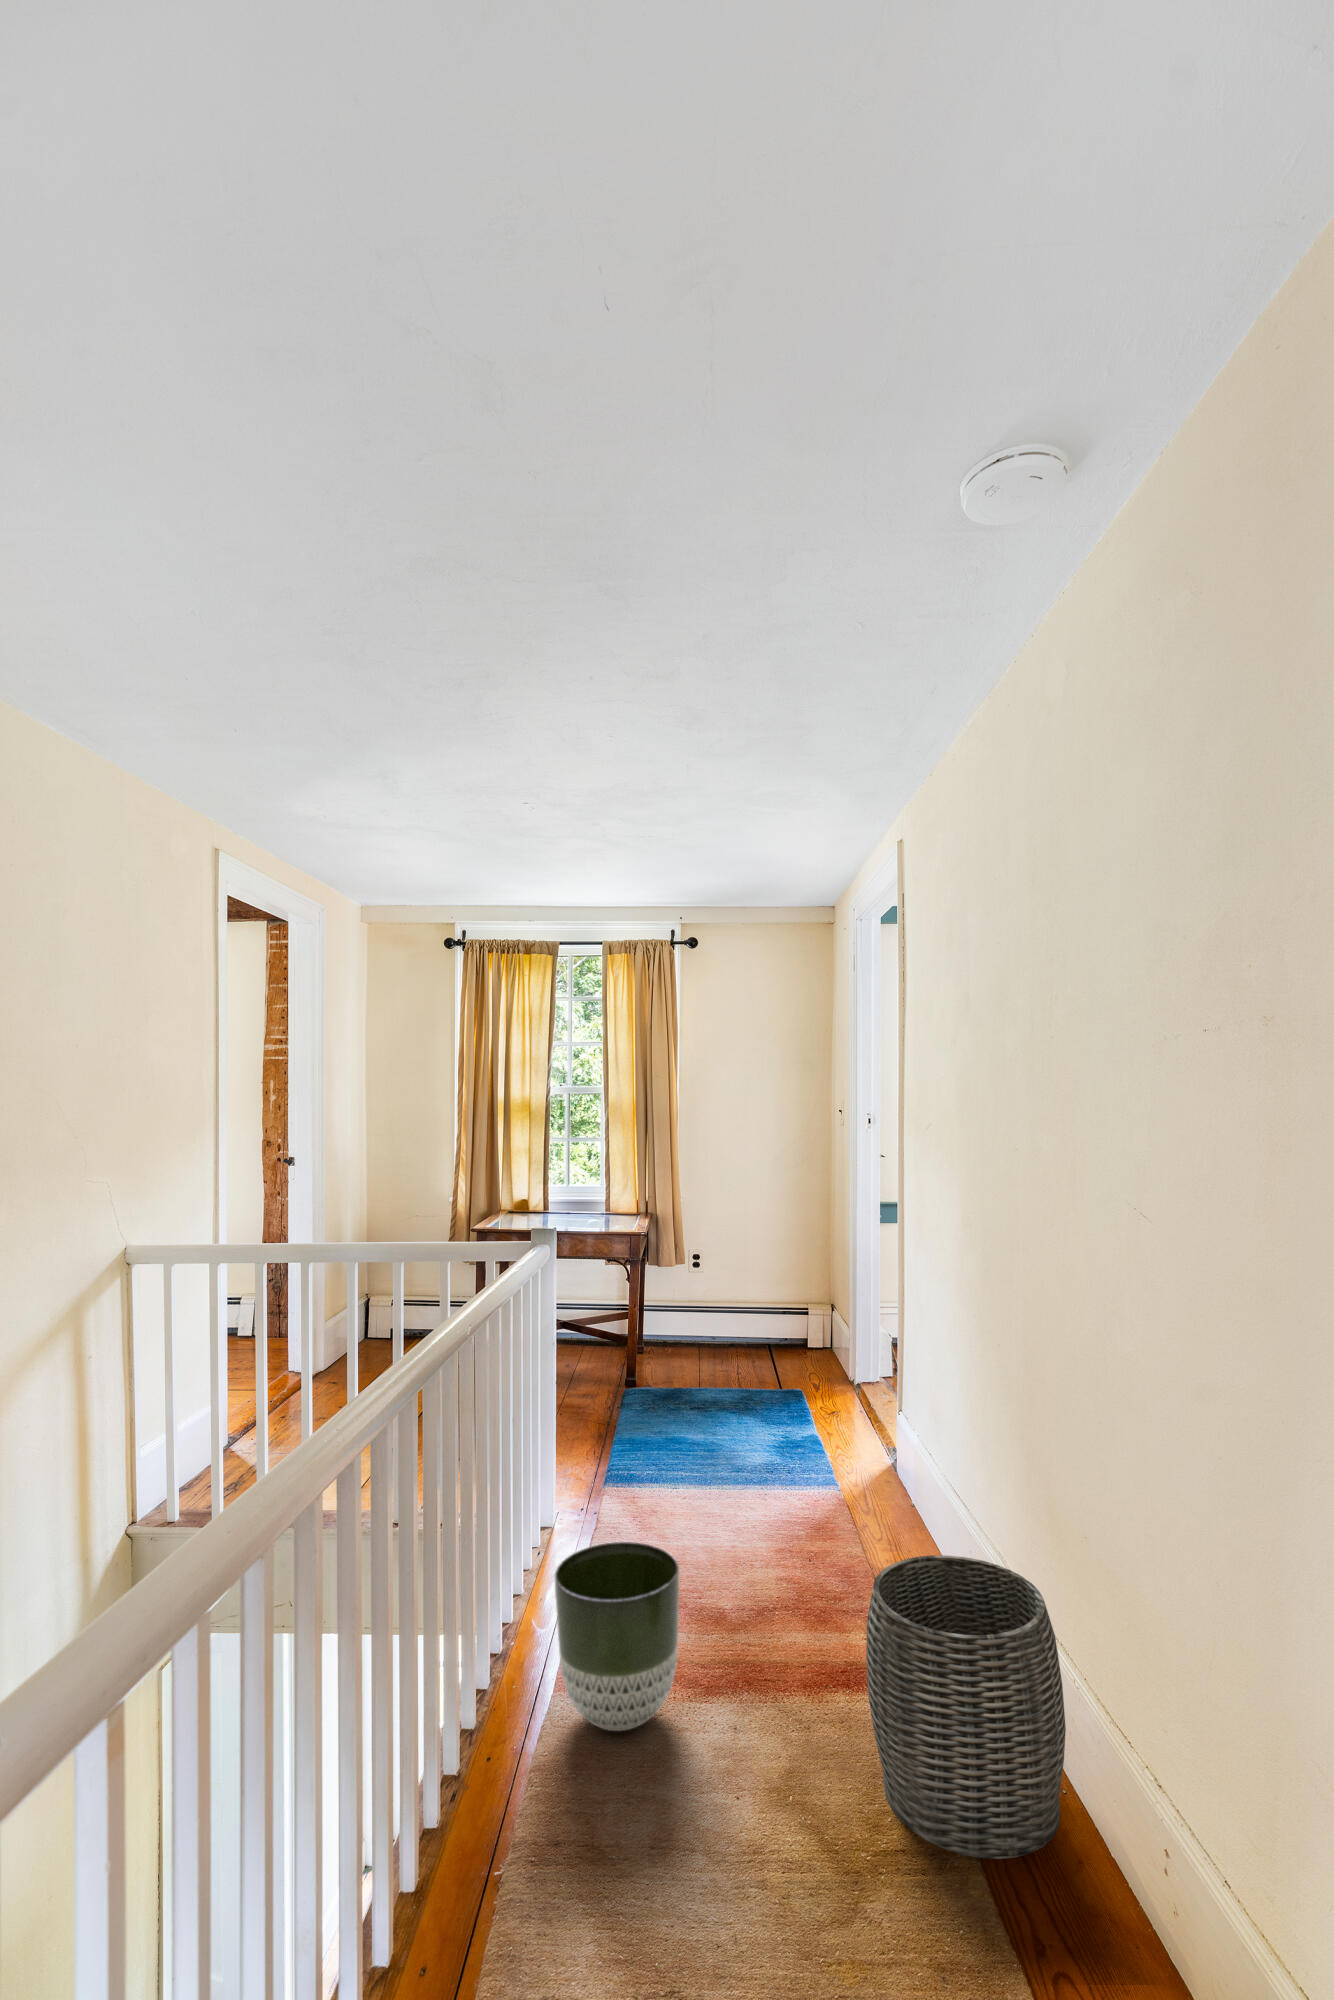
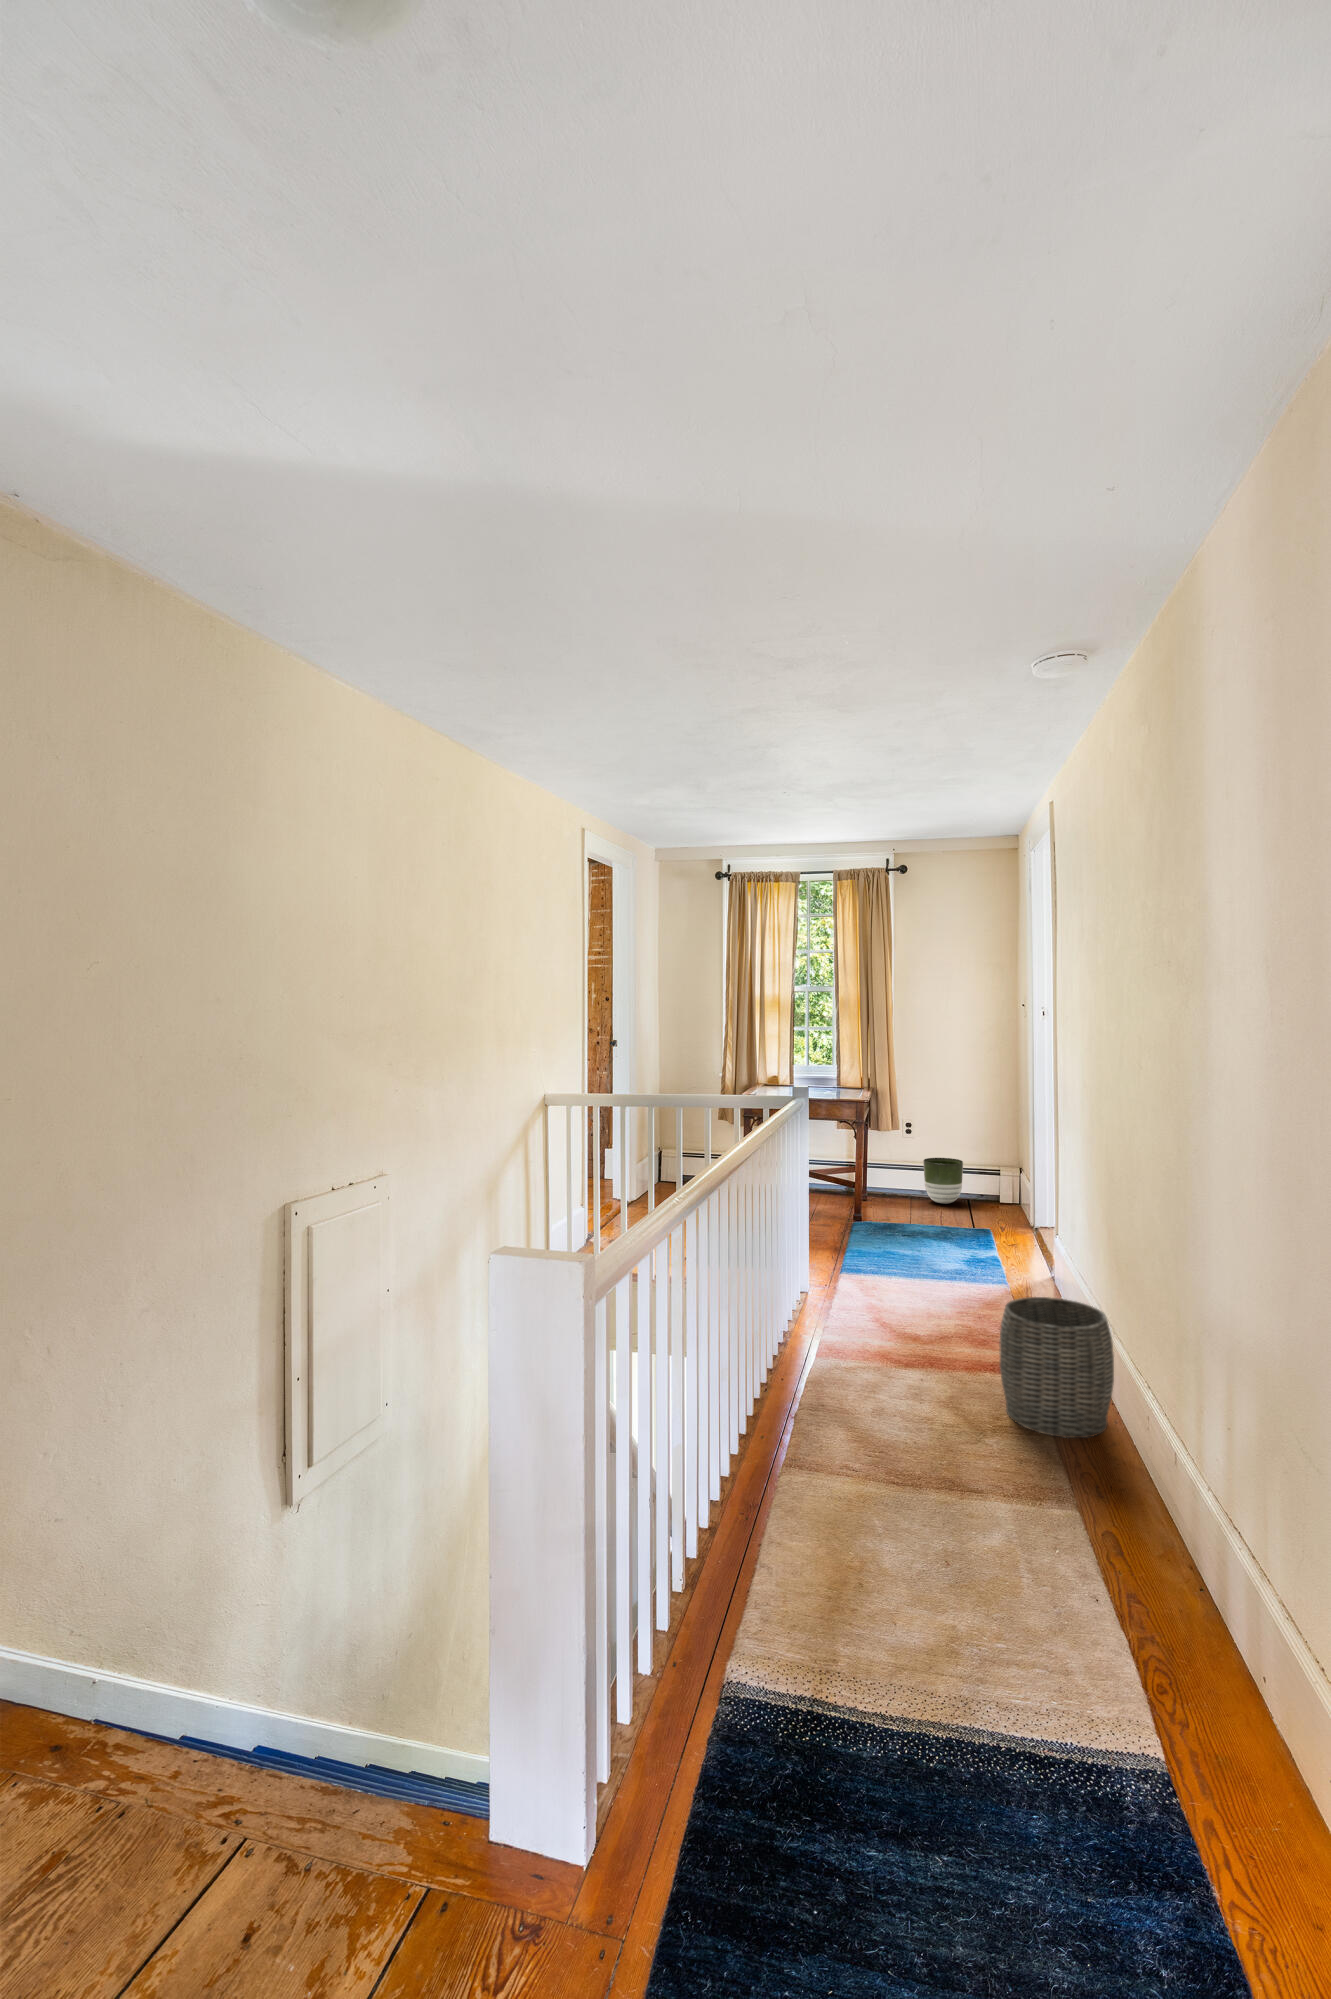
planter: present [554,1542,679,1731] -> present [923,1158,963,1204]

